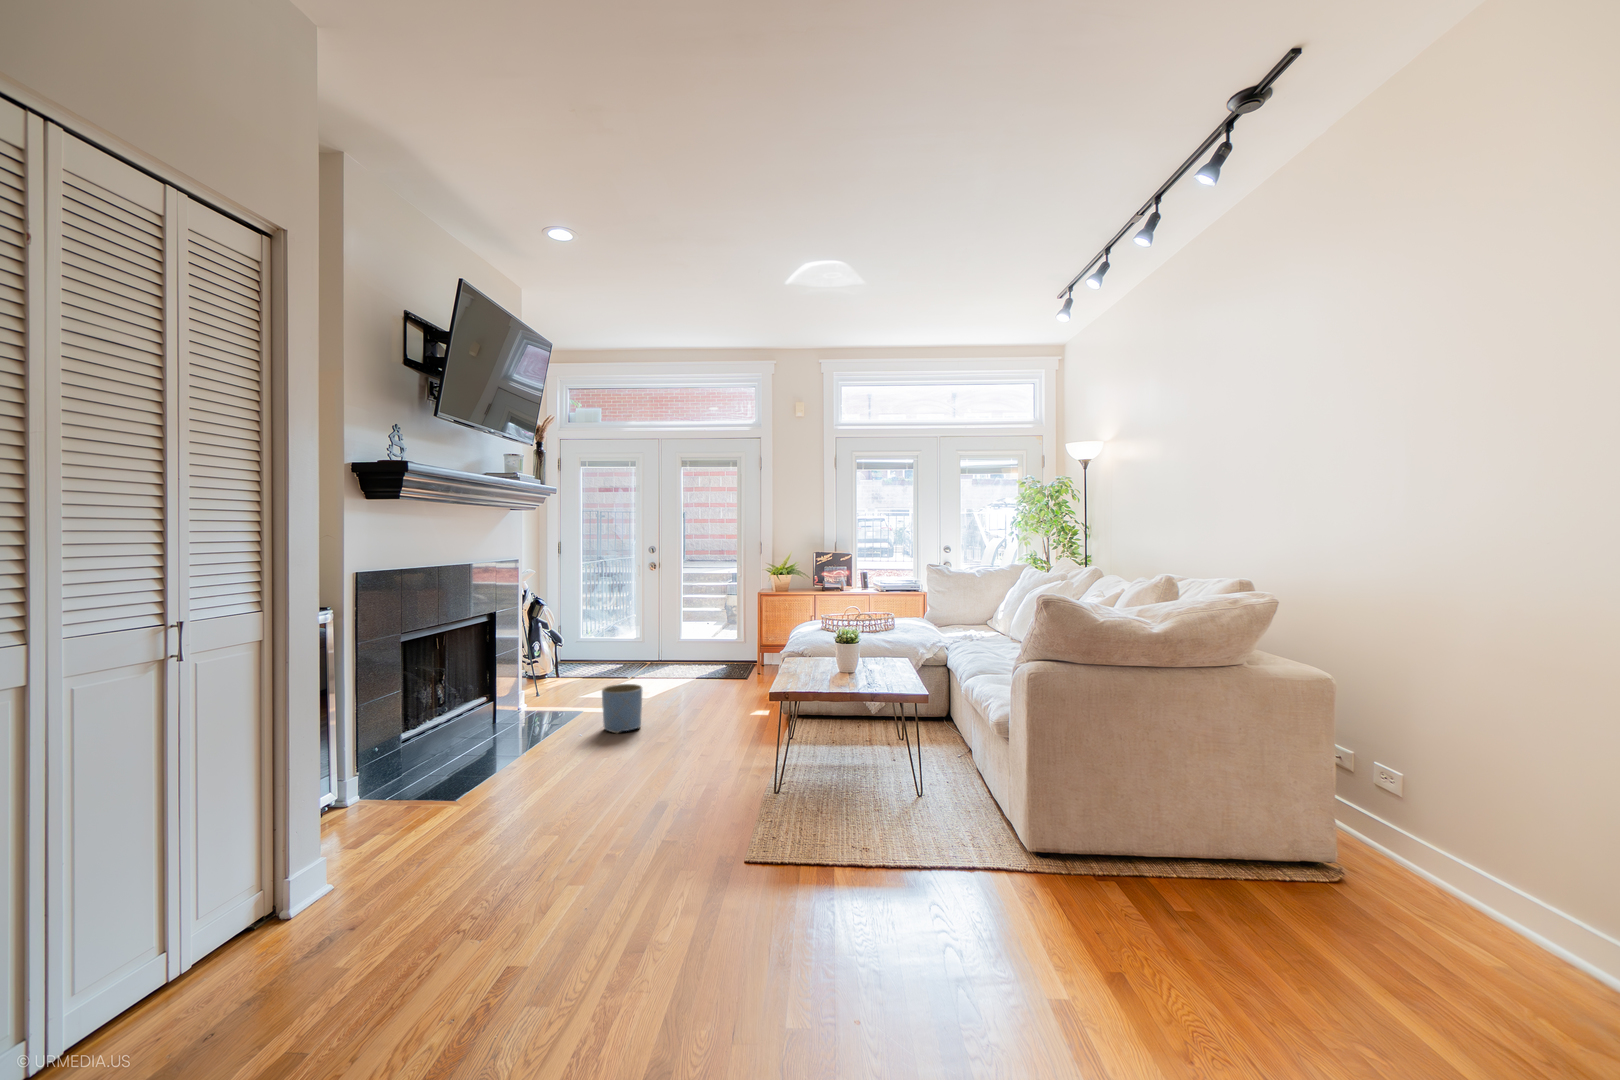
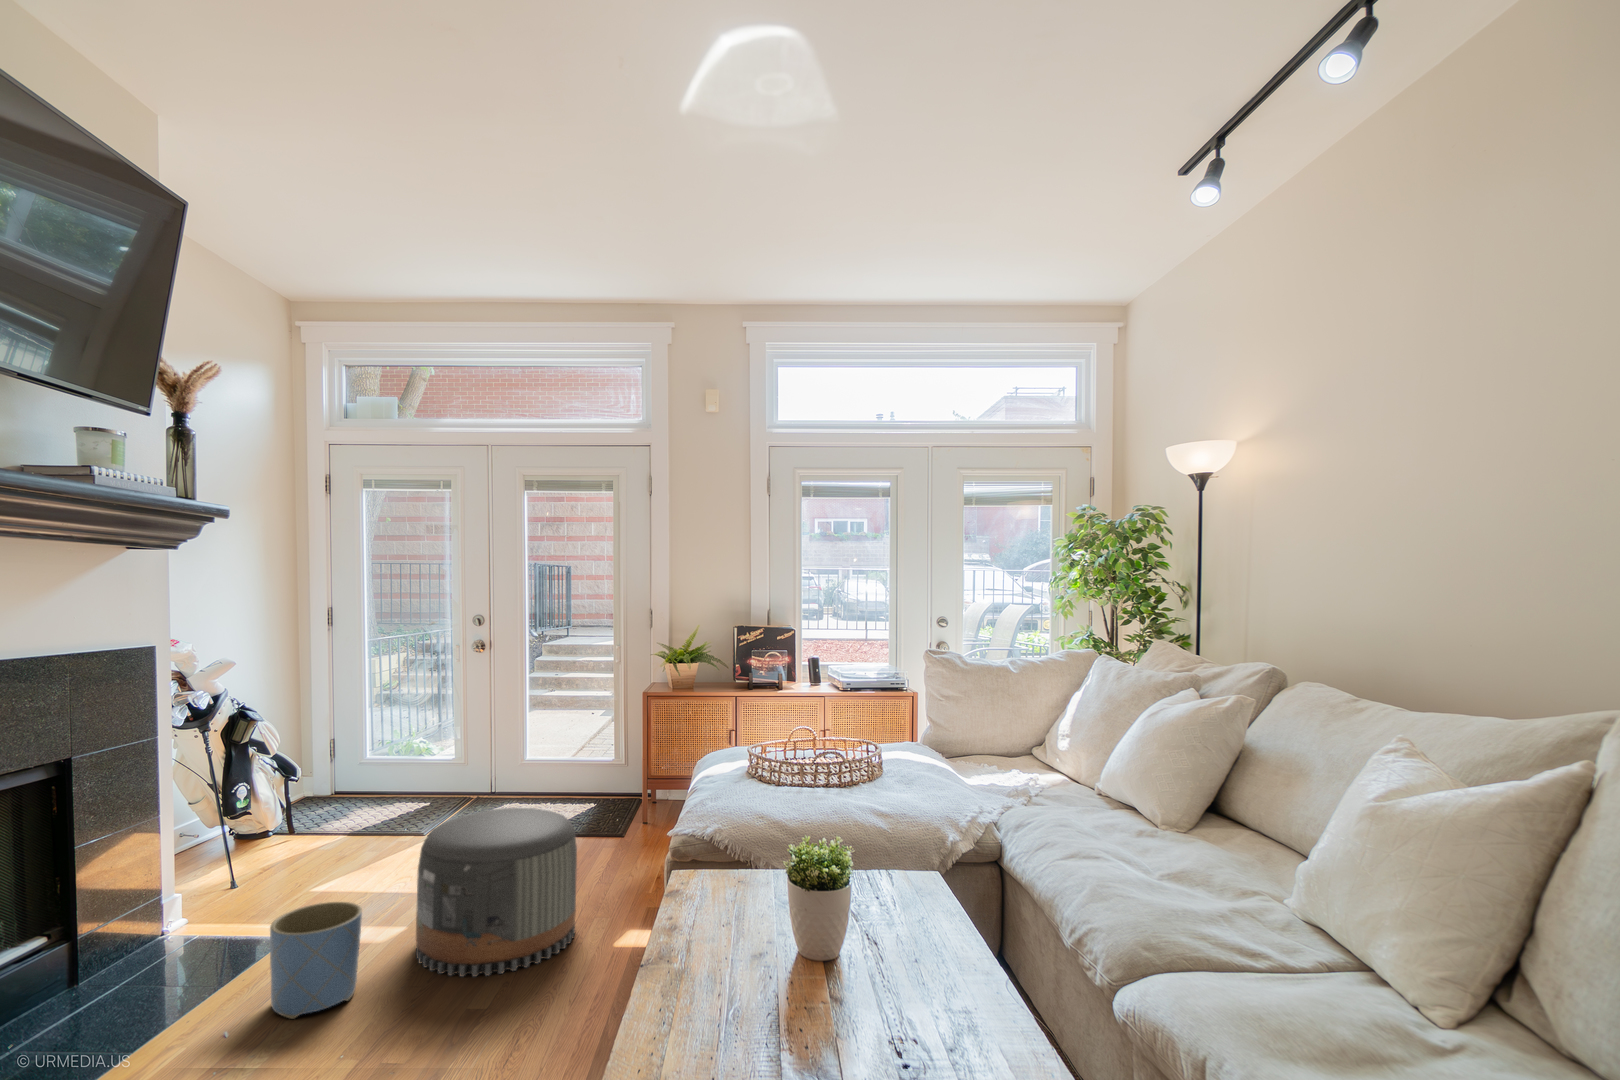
pouf: none [661,646,741,723] -> present [416,808,577,977]

